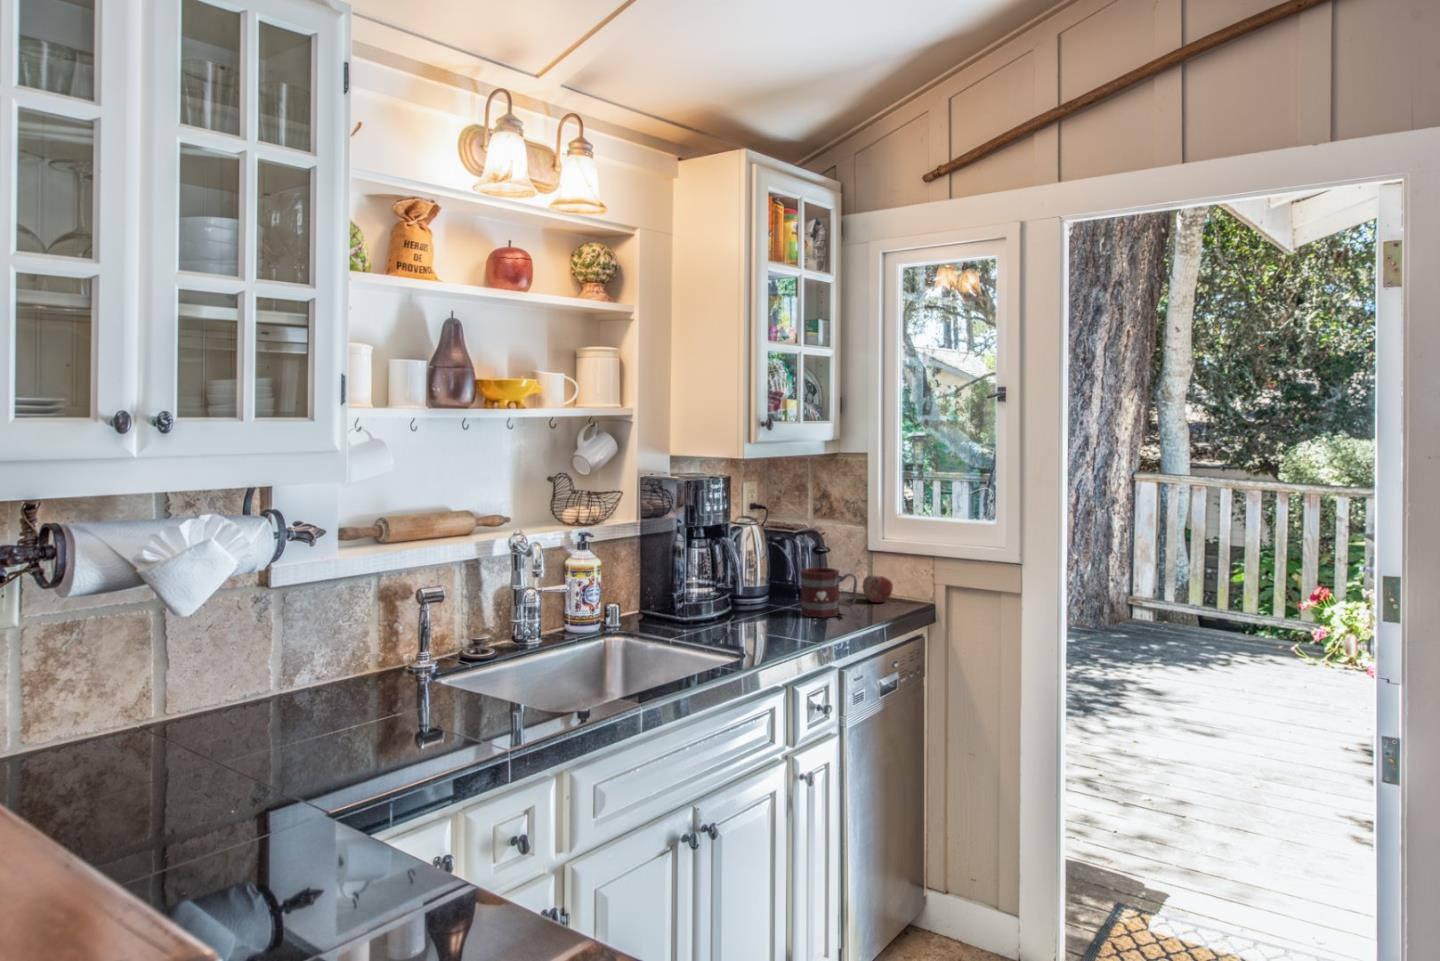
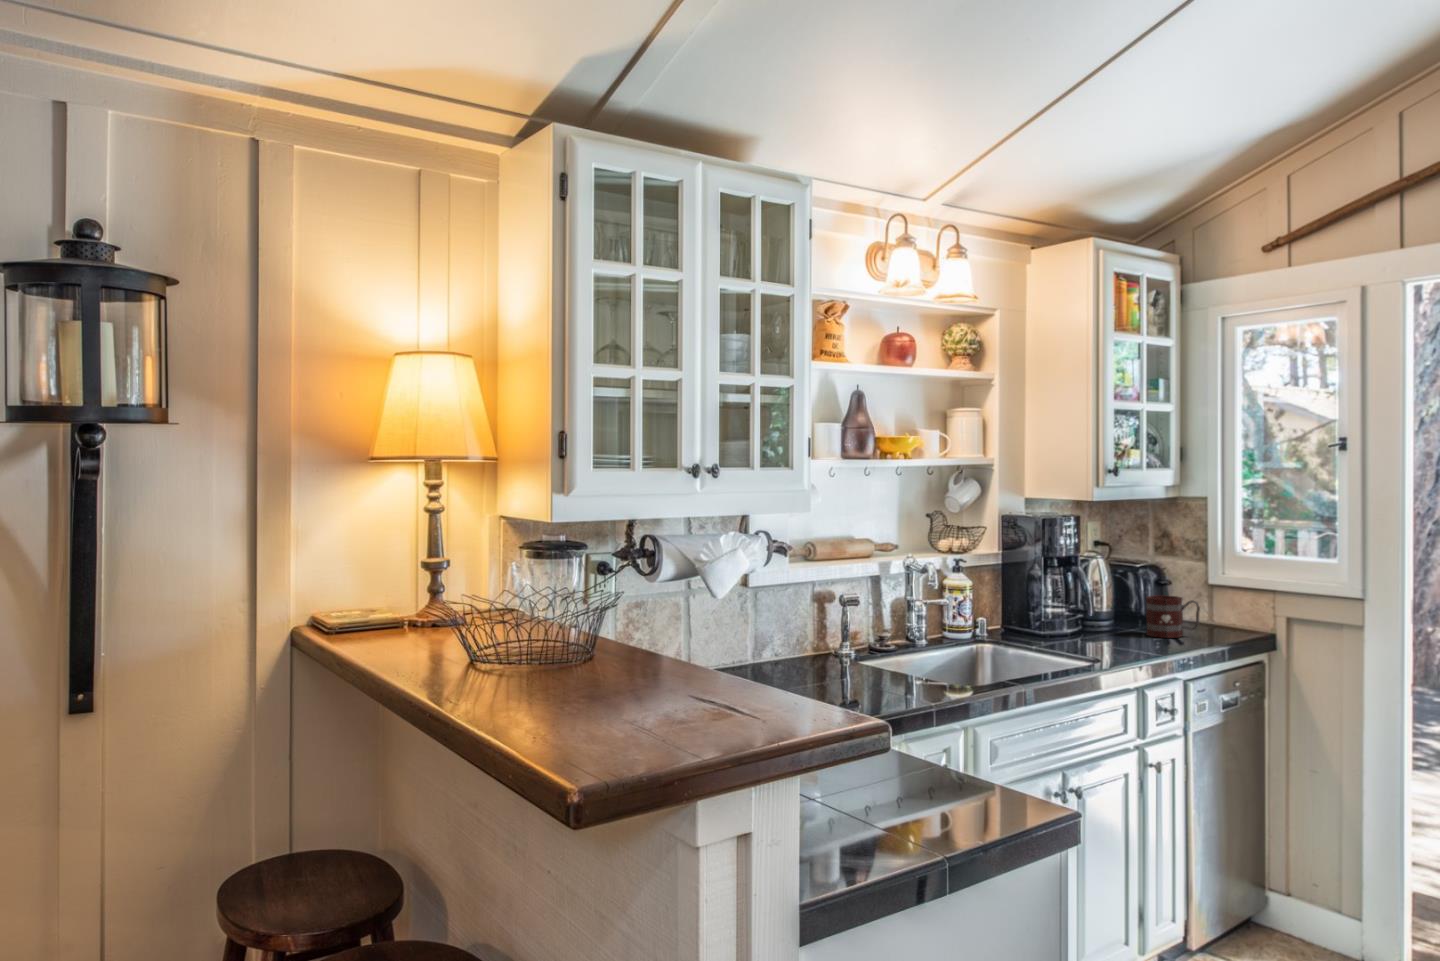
apple: present [862,574,893,602] -> none [1205,604,1235,629]

